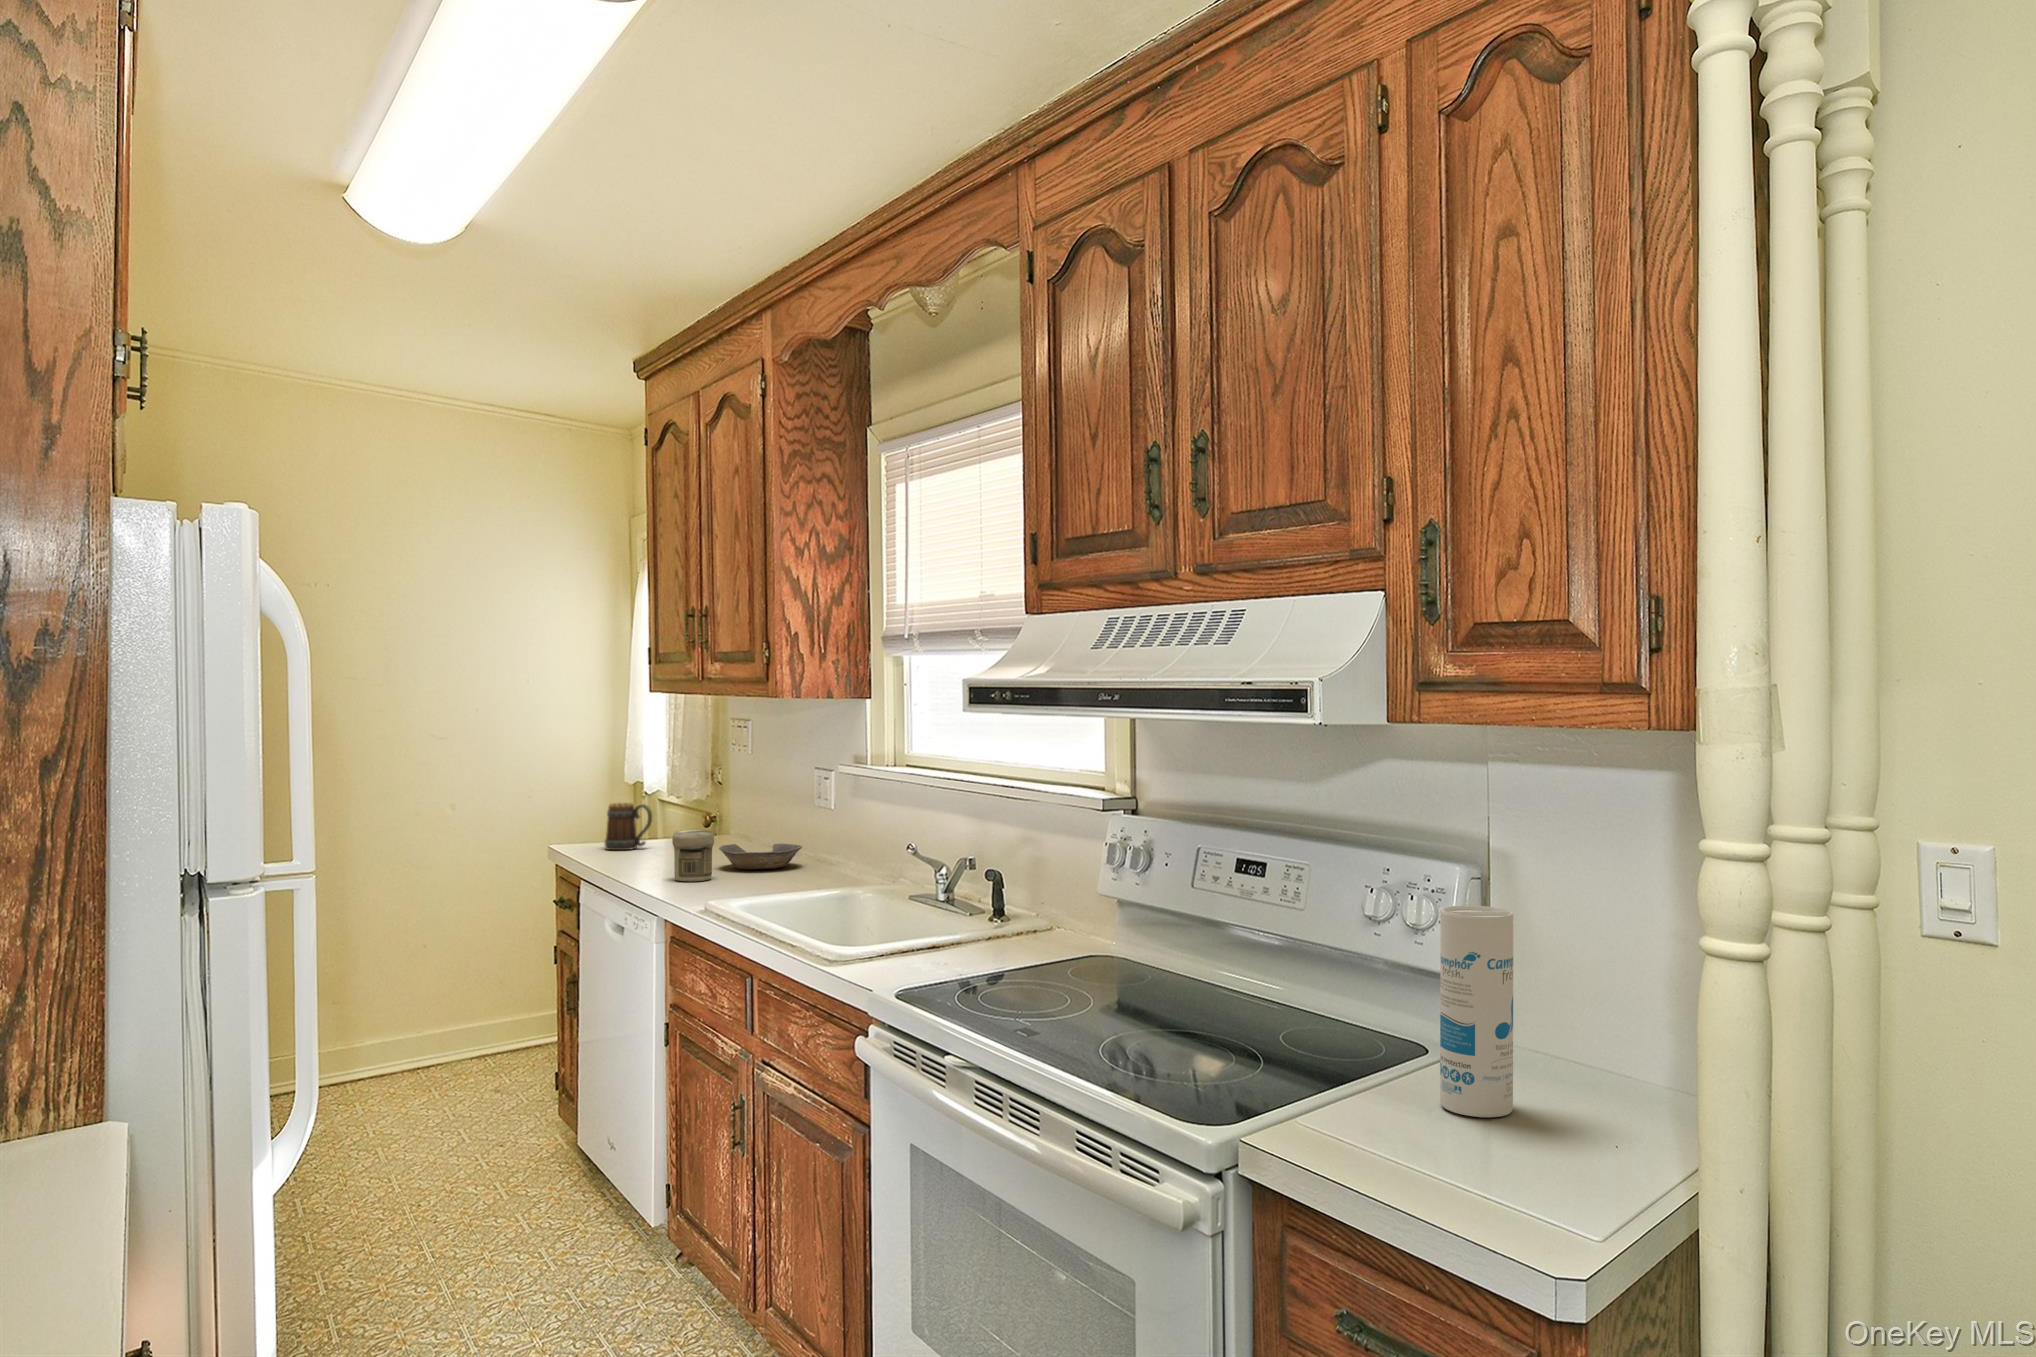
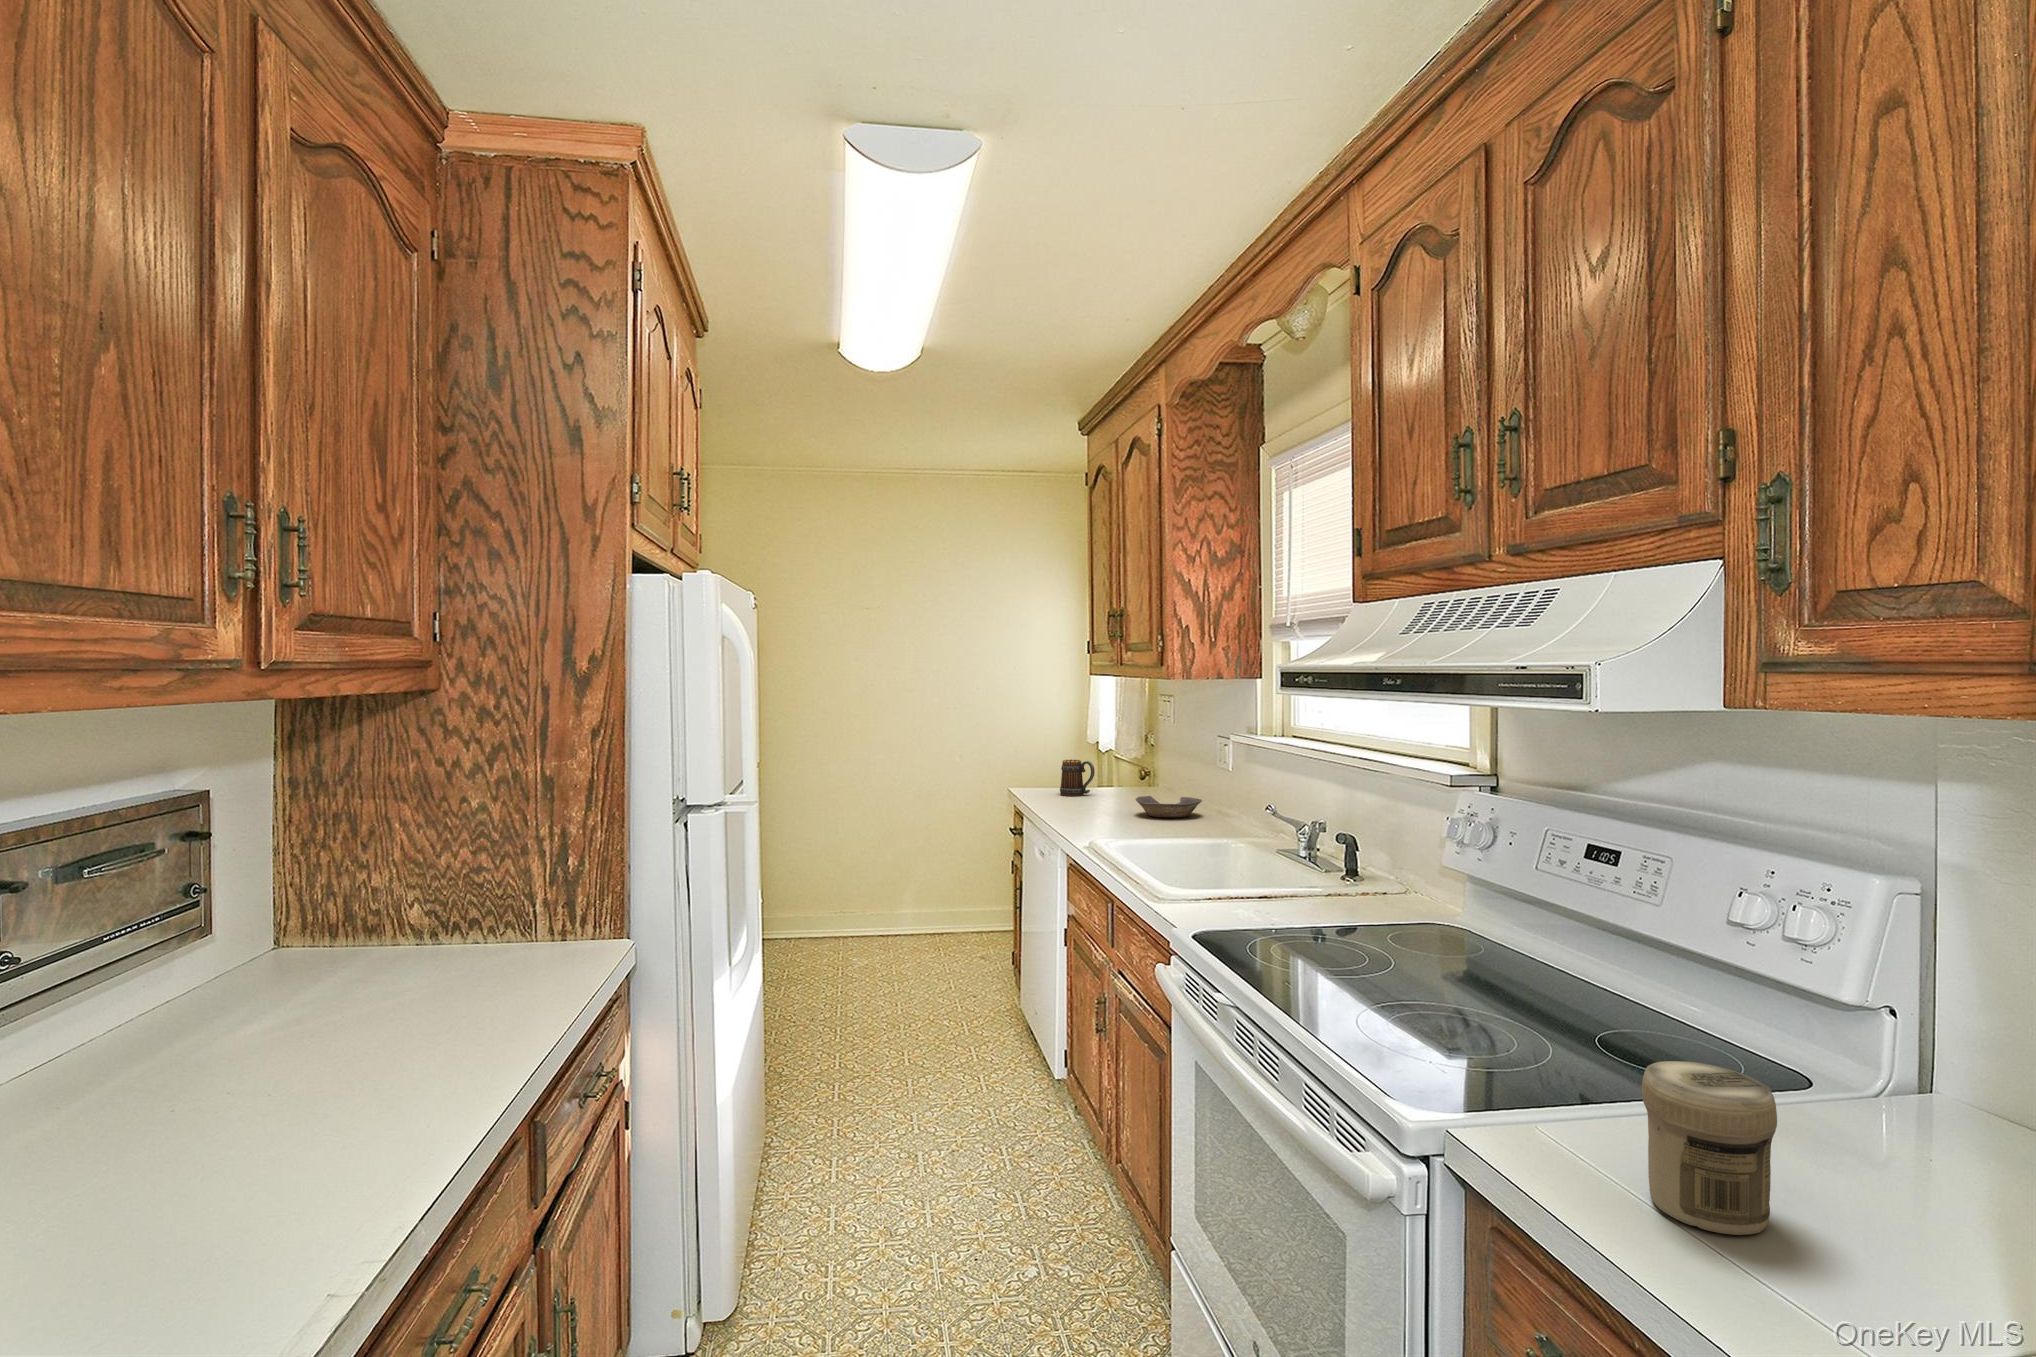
jar: present [672,830,714,881] -> present [1642,1061,1777,1235]
canister: present [1440,905,1513,1117] -> none [1791,925,1899,1188]

